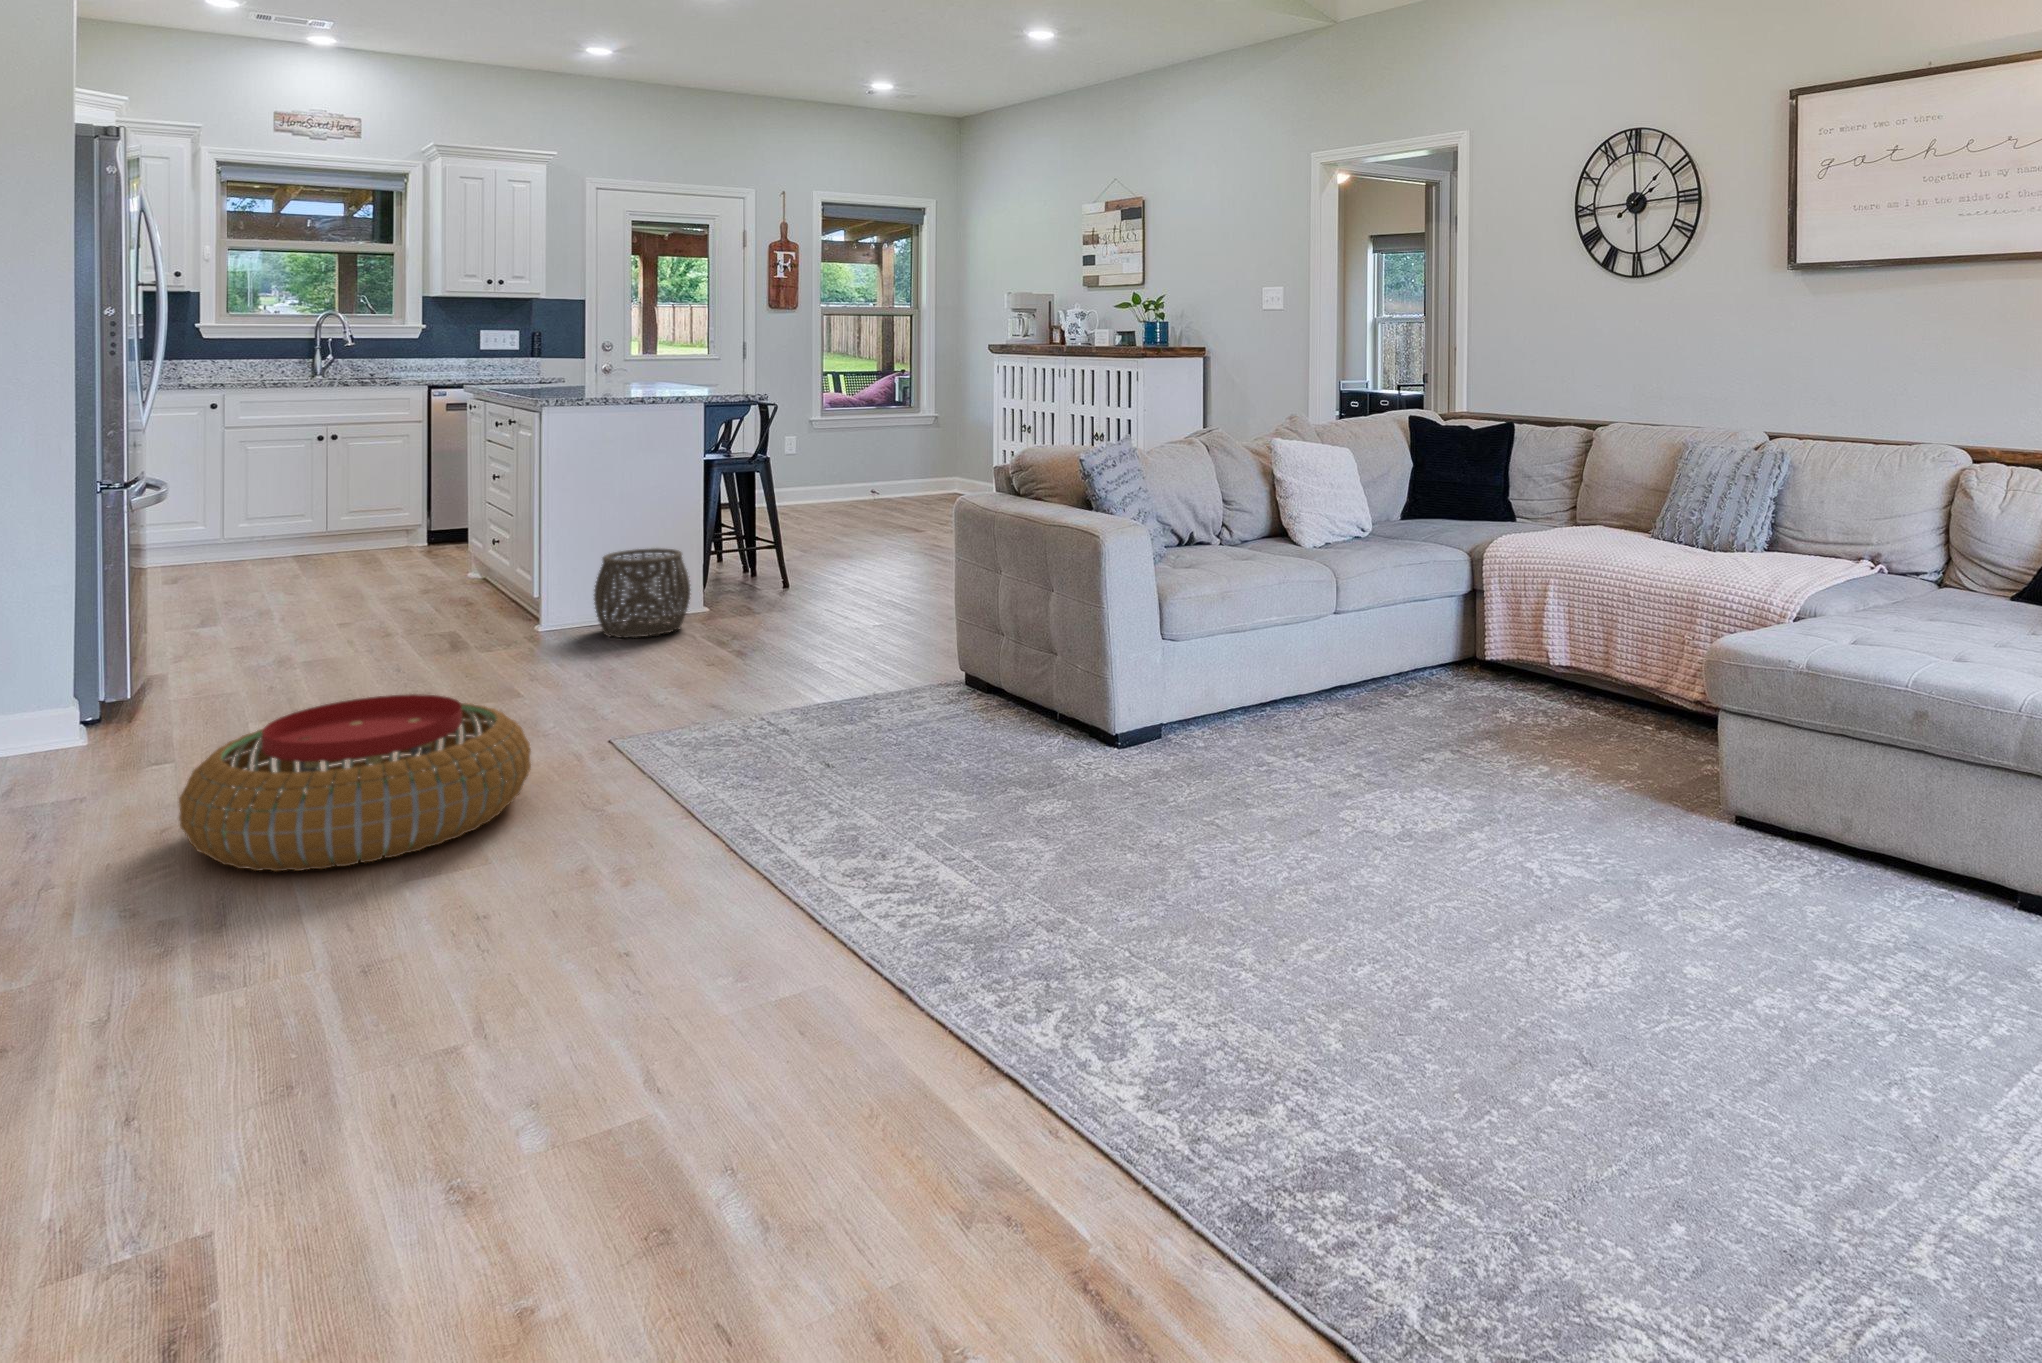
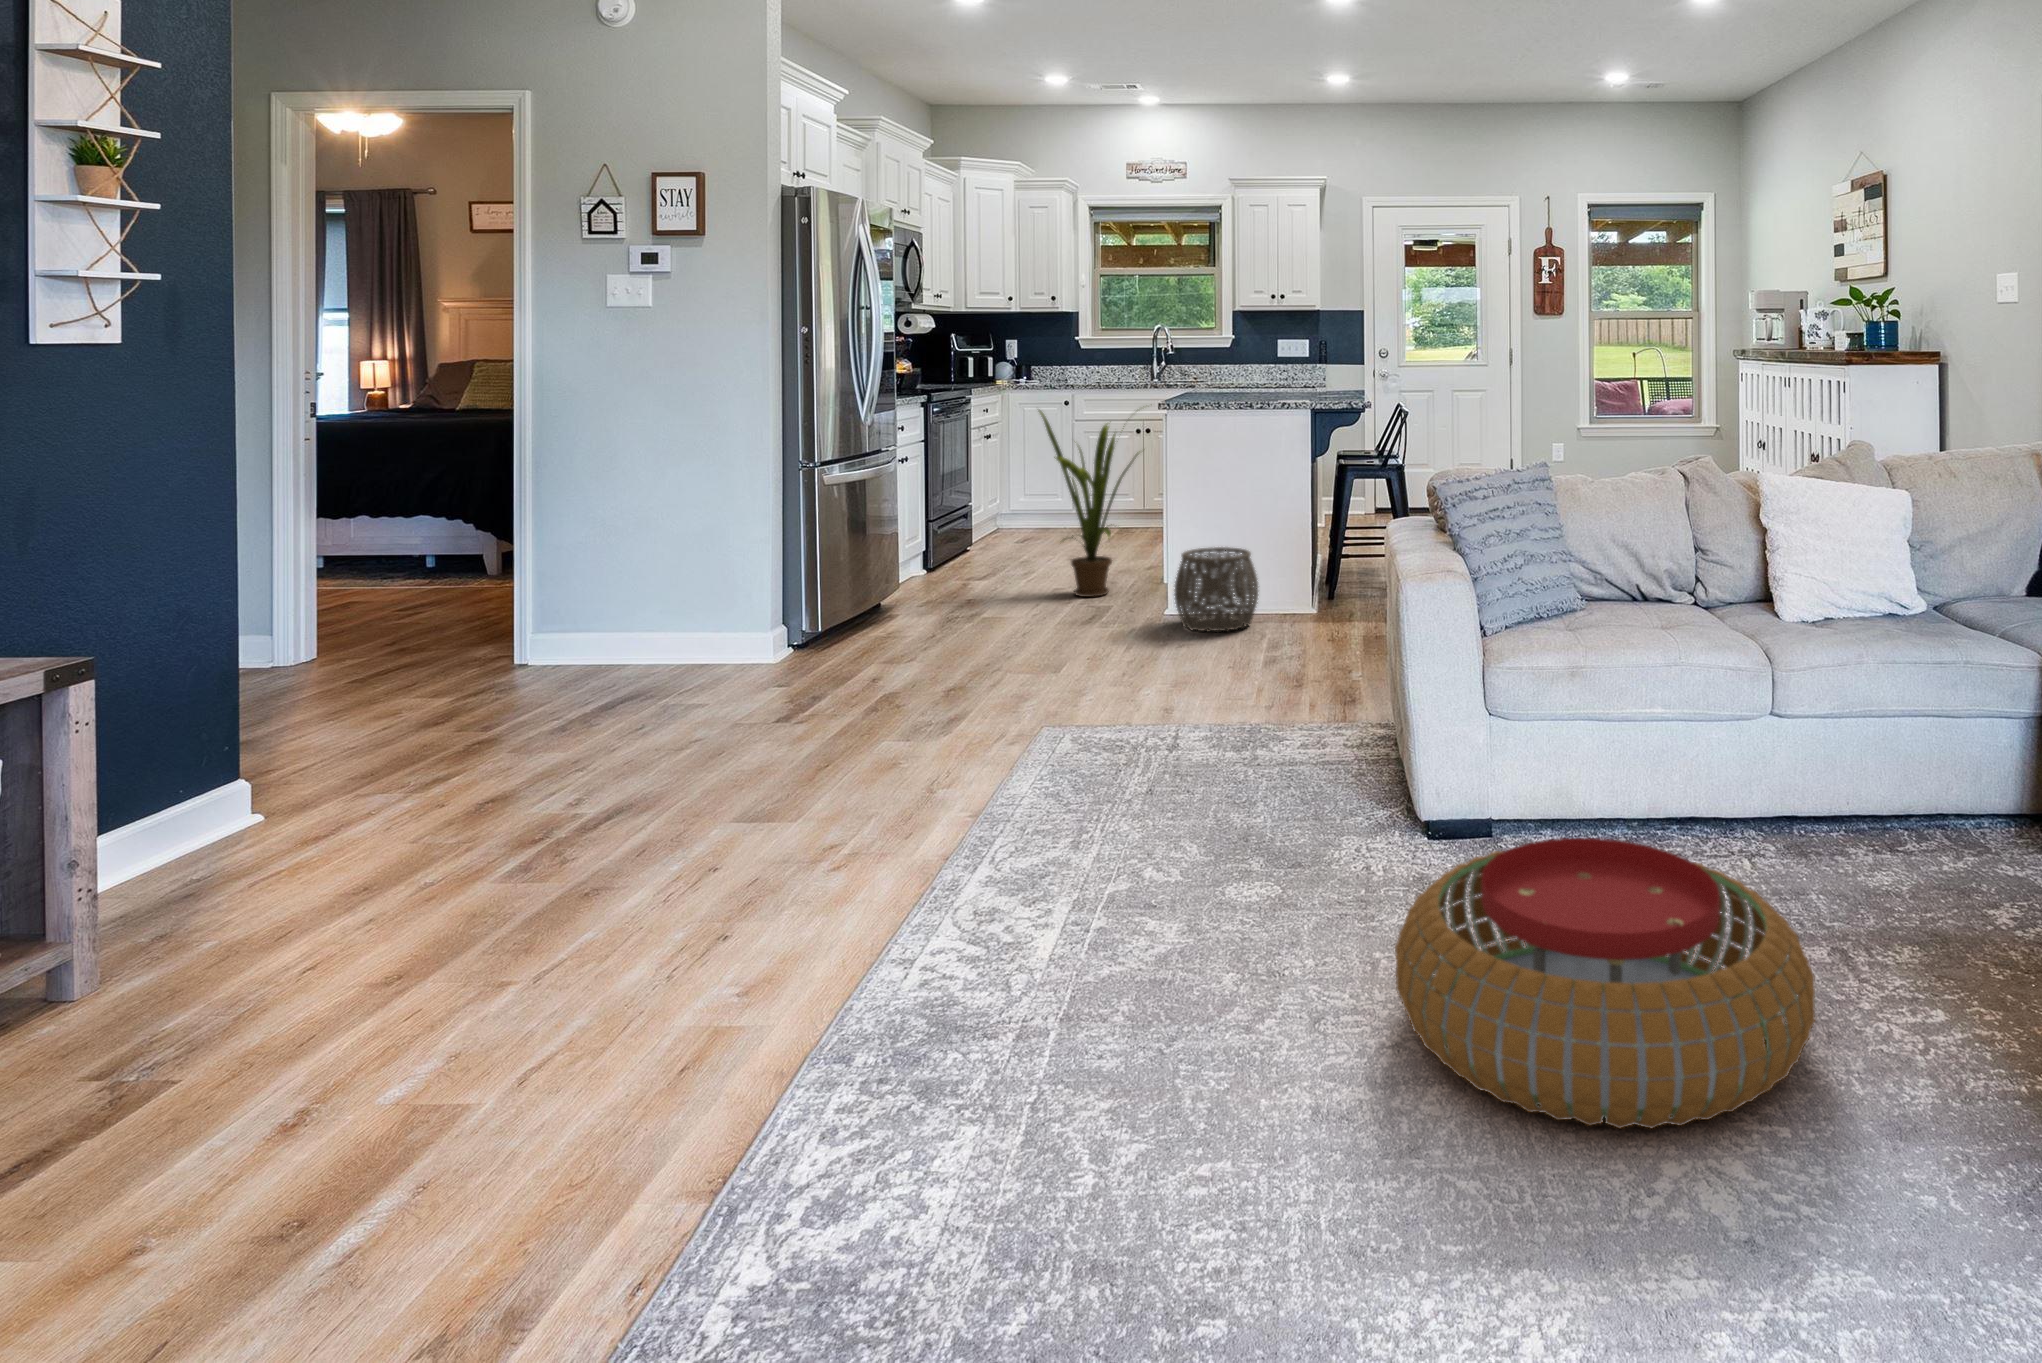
house plant: none [363,402,508,628] -> present [1039,410,1140,597]
pouf: present [179,694,531,871] -> present [1395,838,1815,1128]

